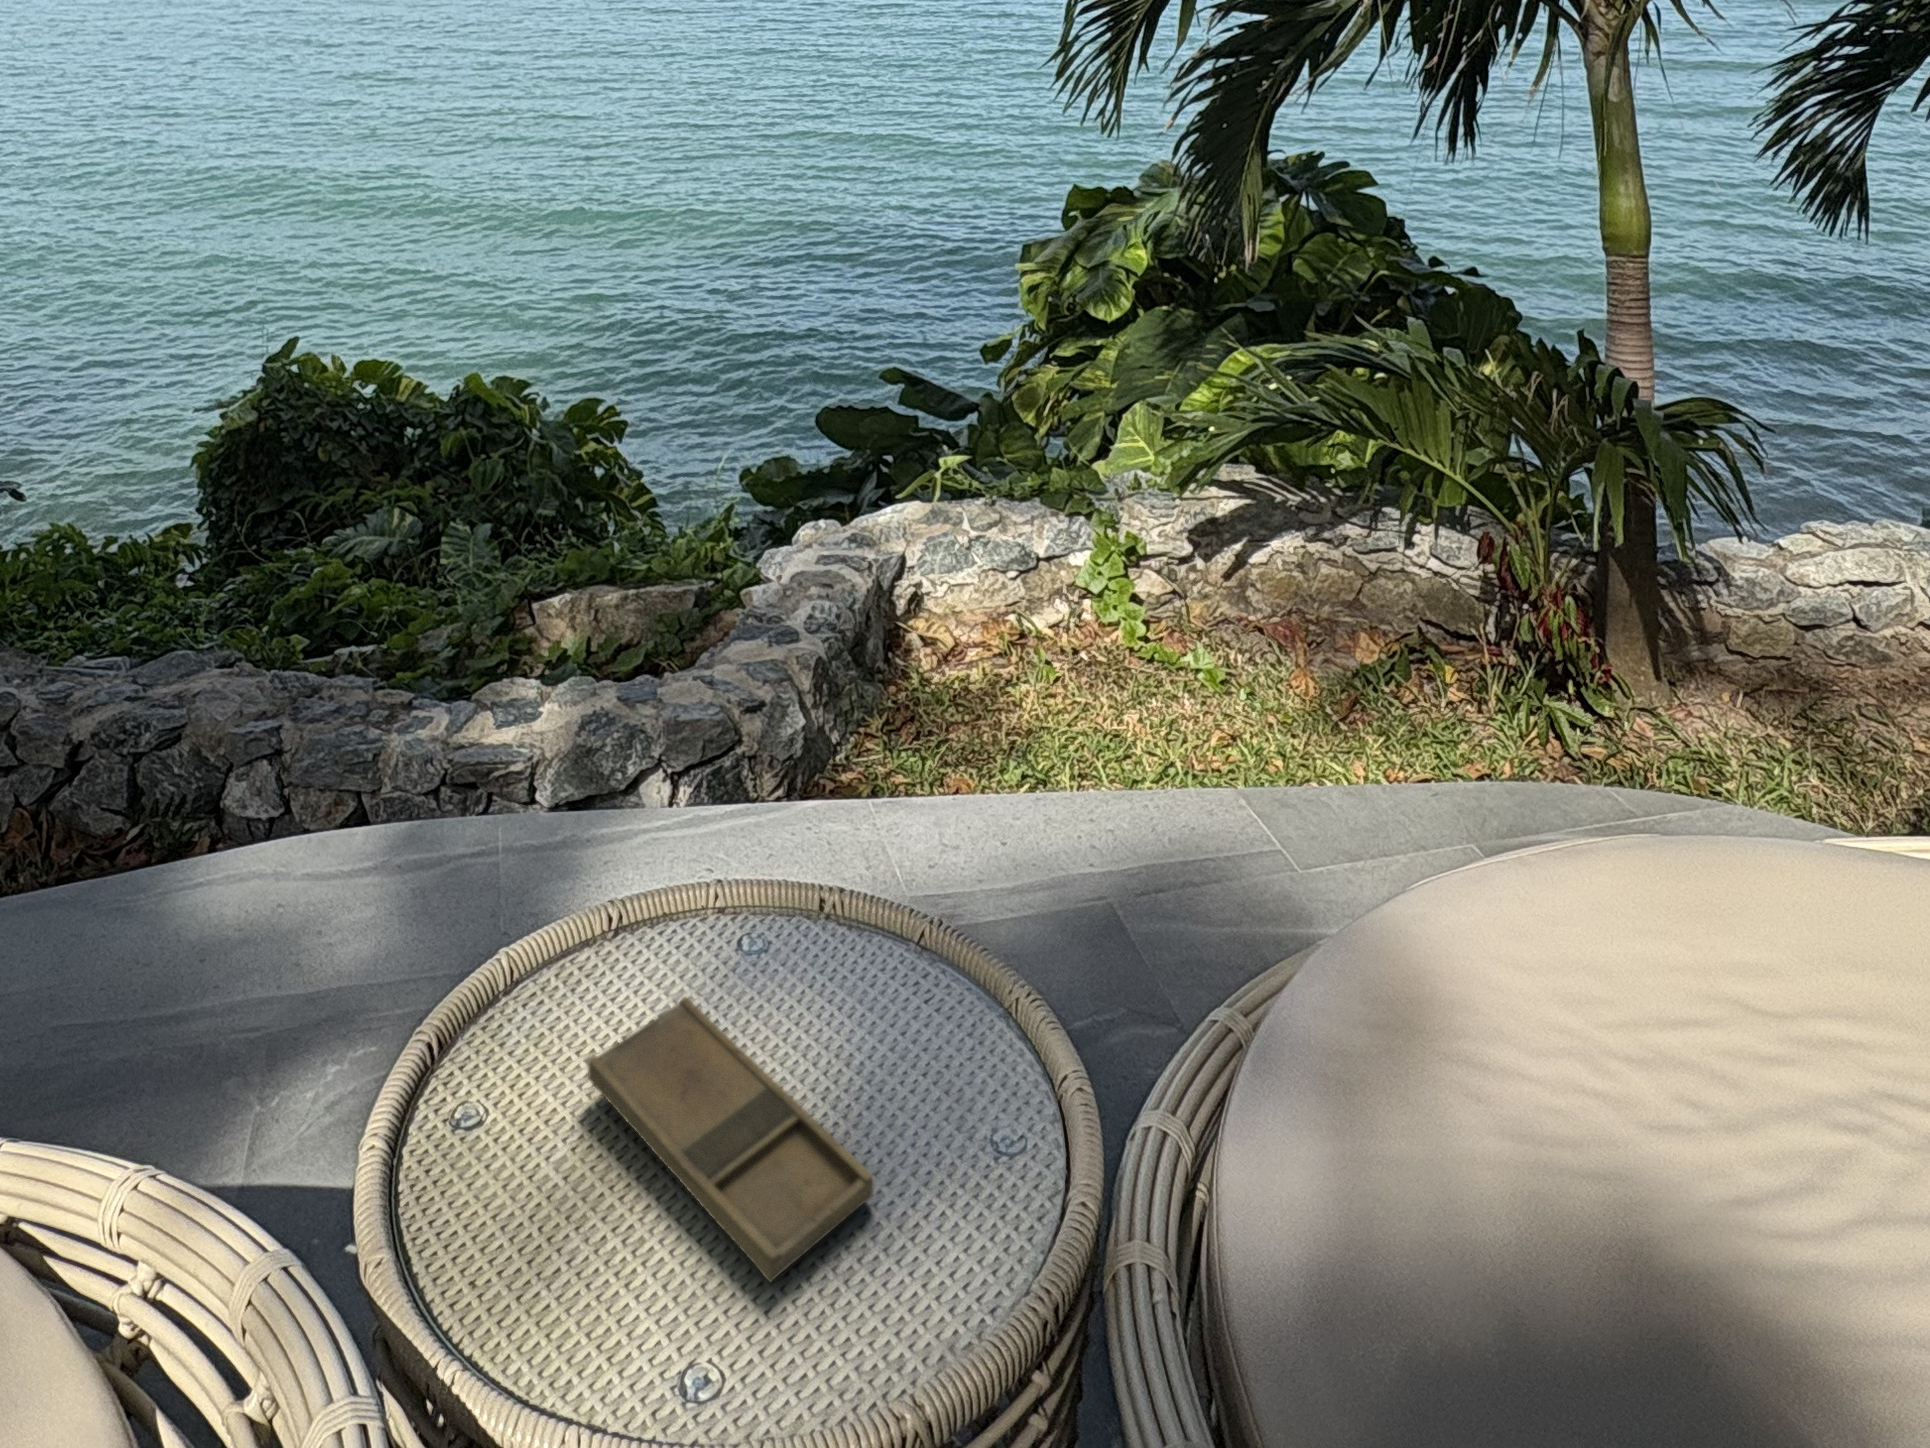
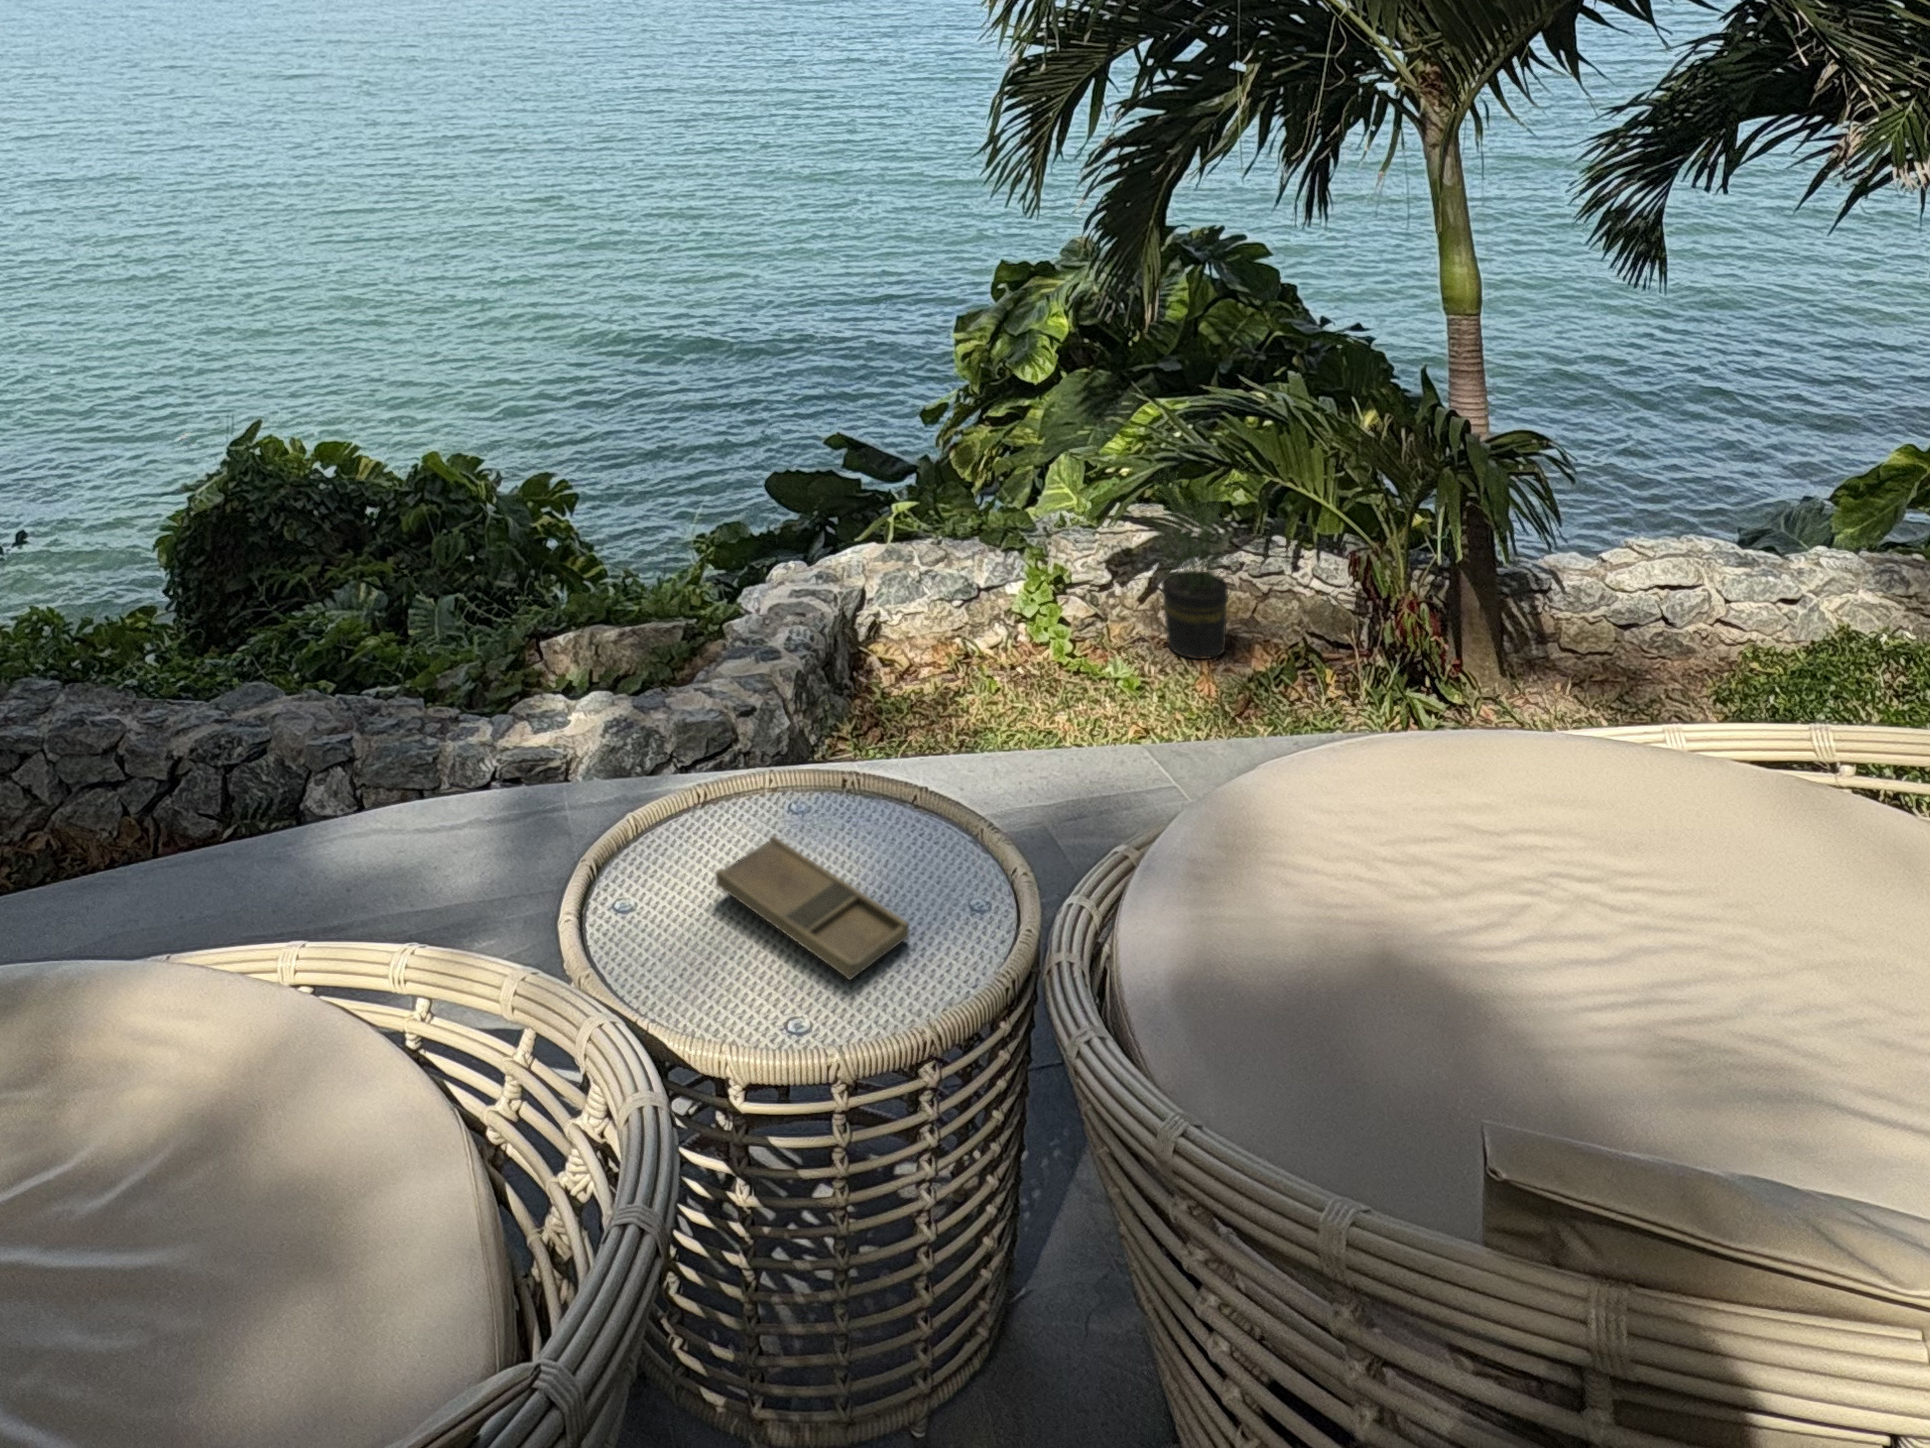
potted plant: none [1211,399,1365,651] -> present [1137,467,1243,659]

